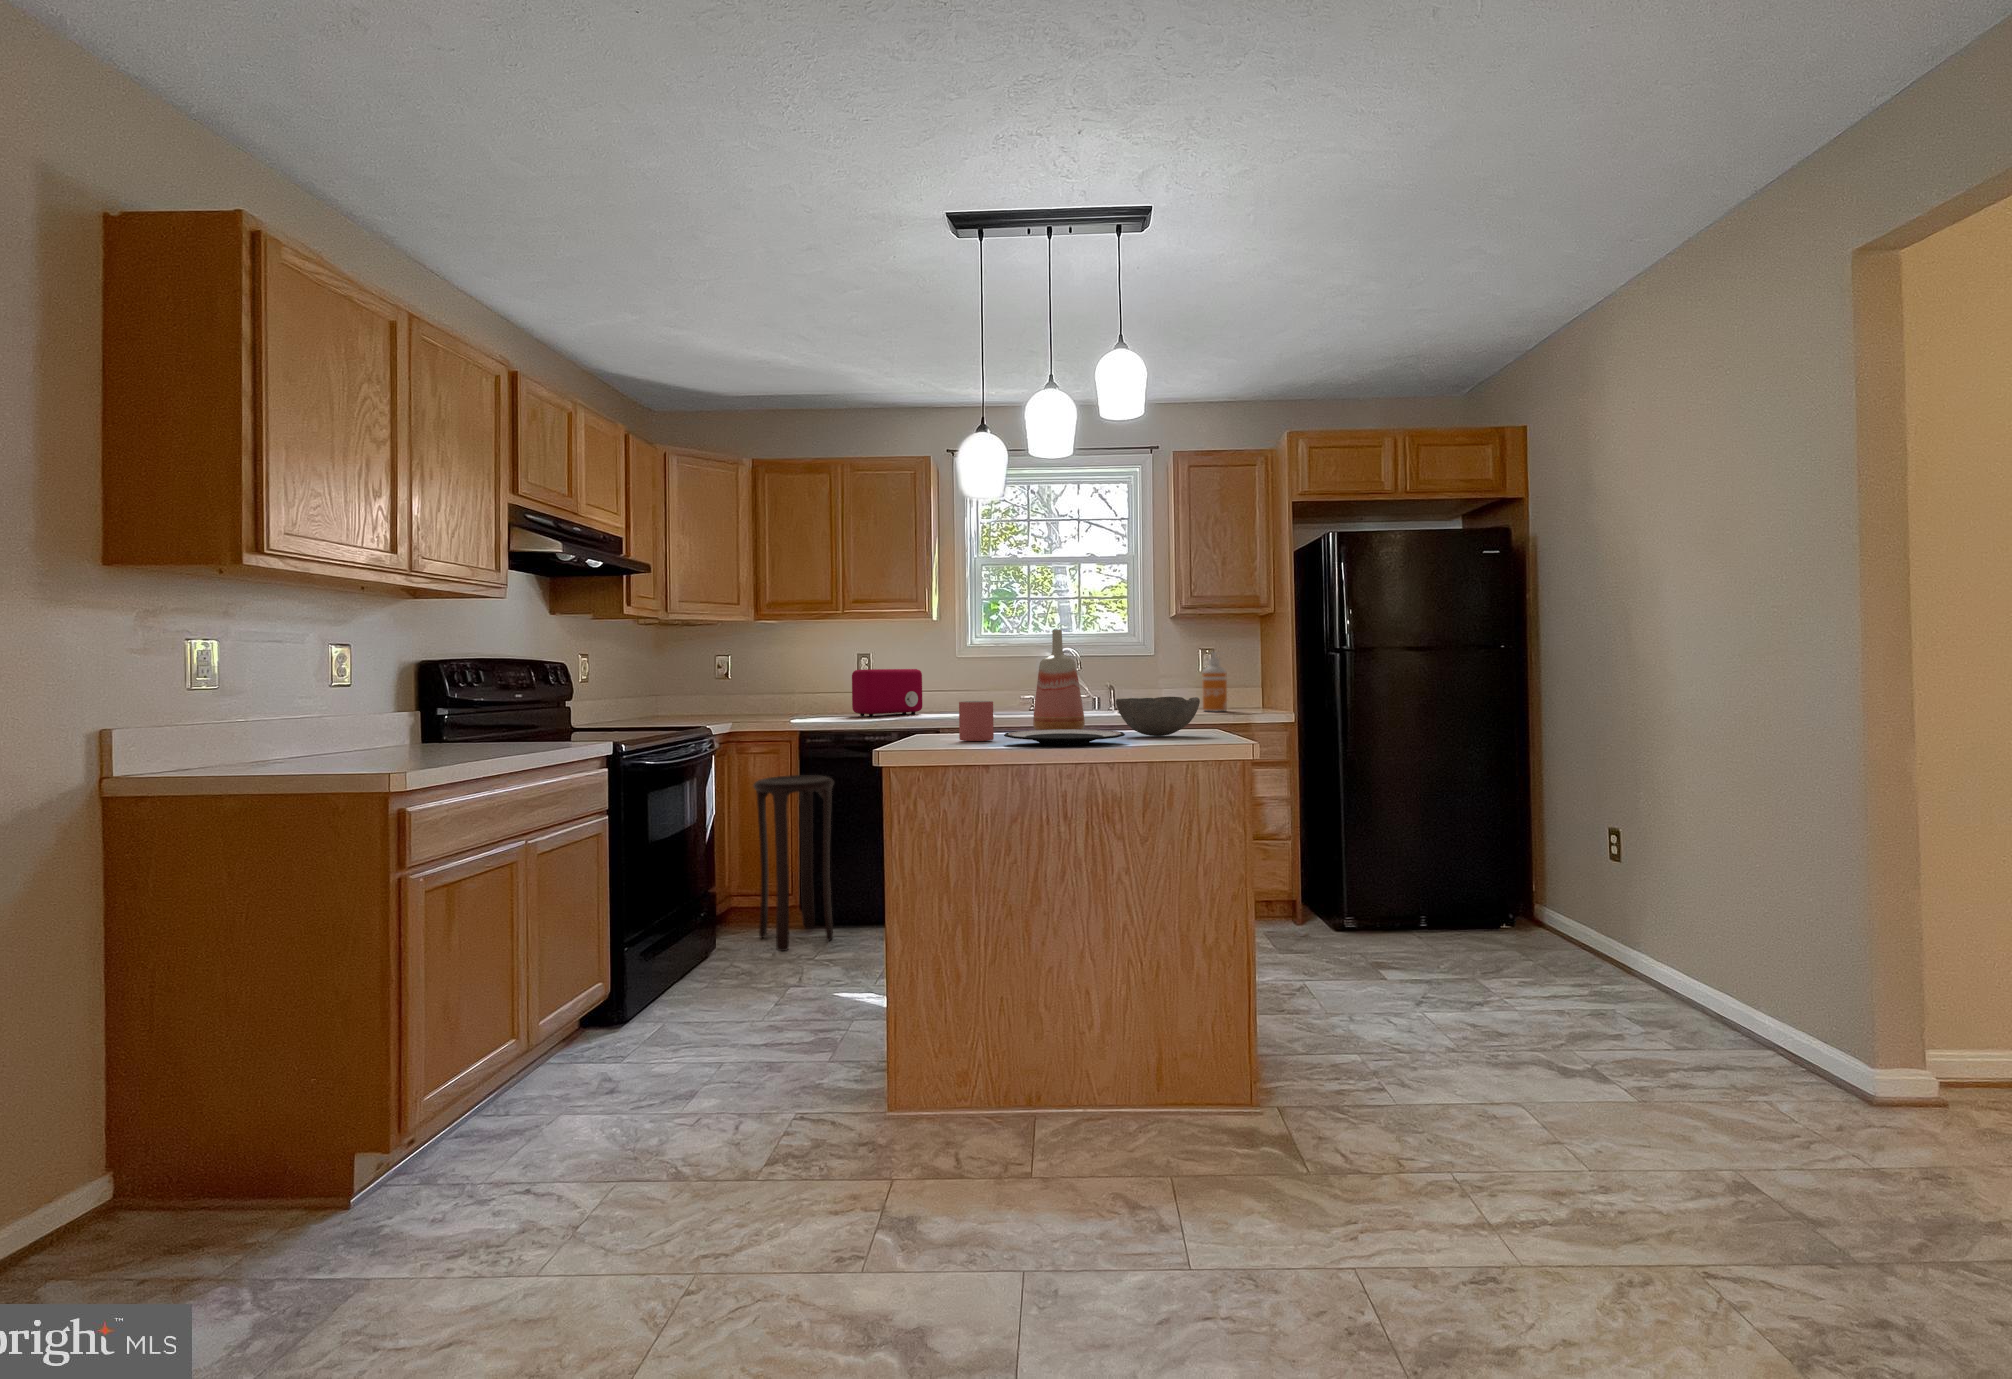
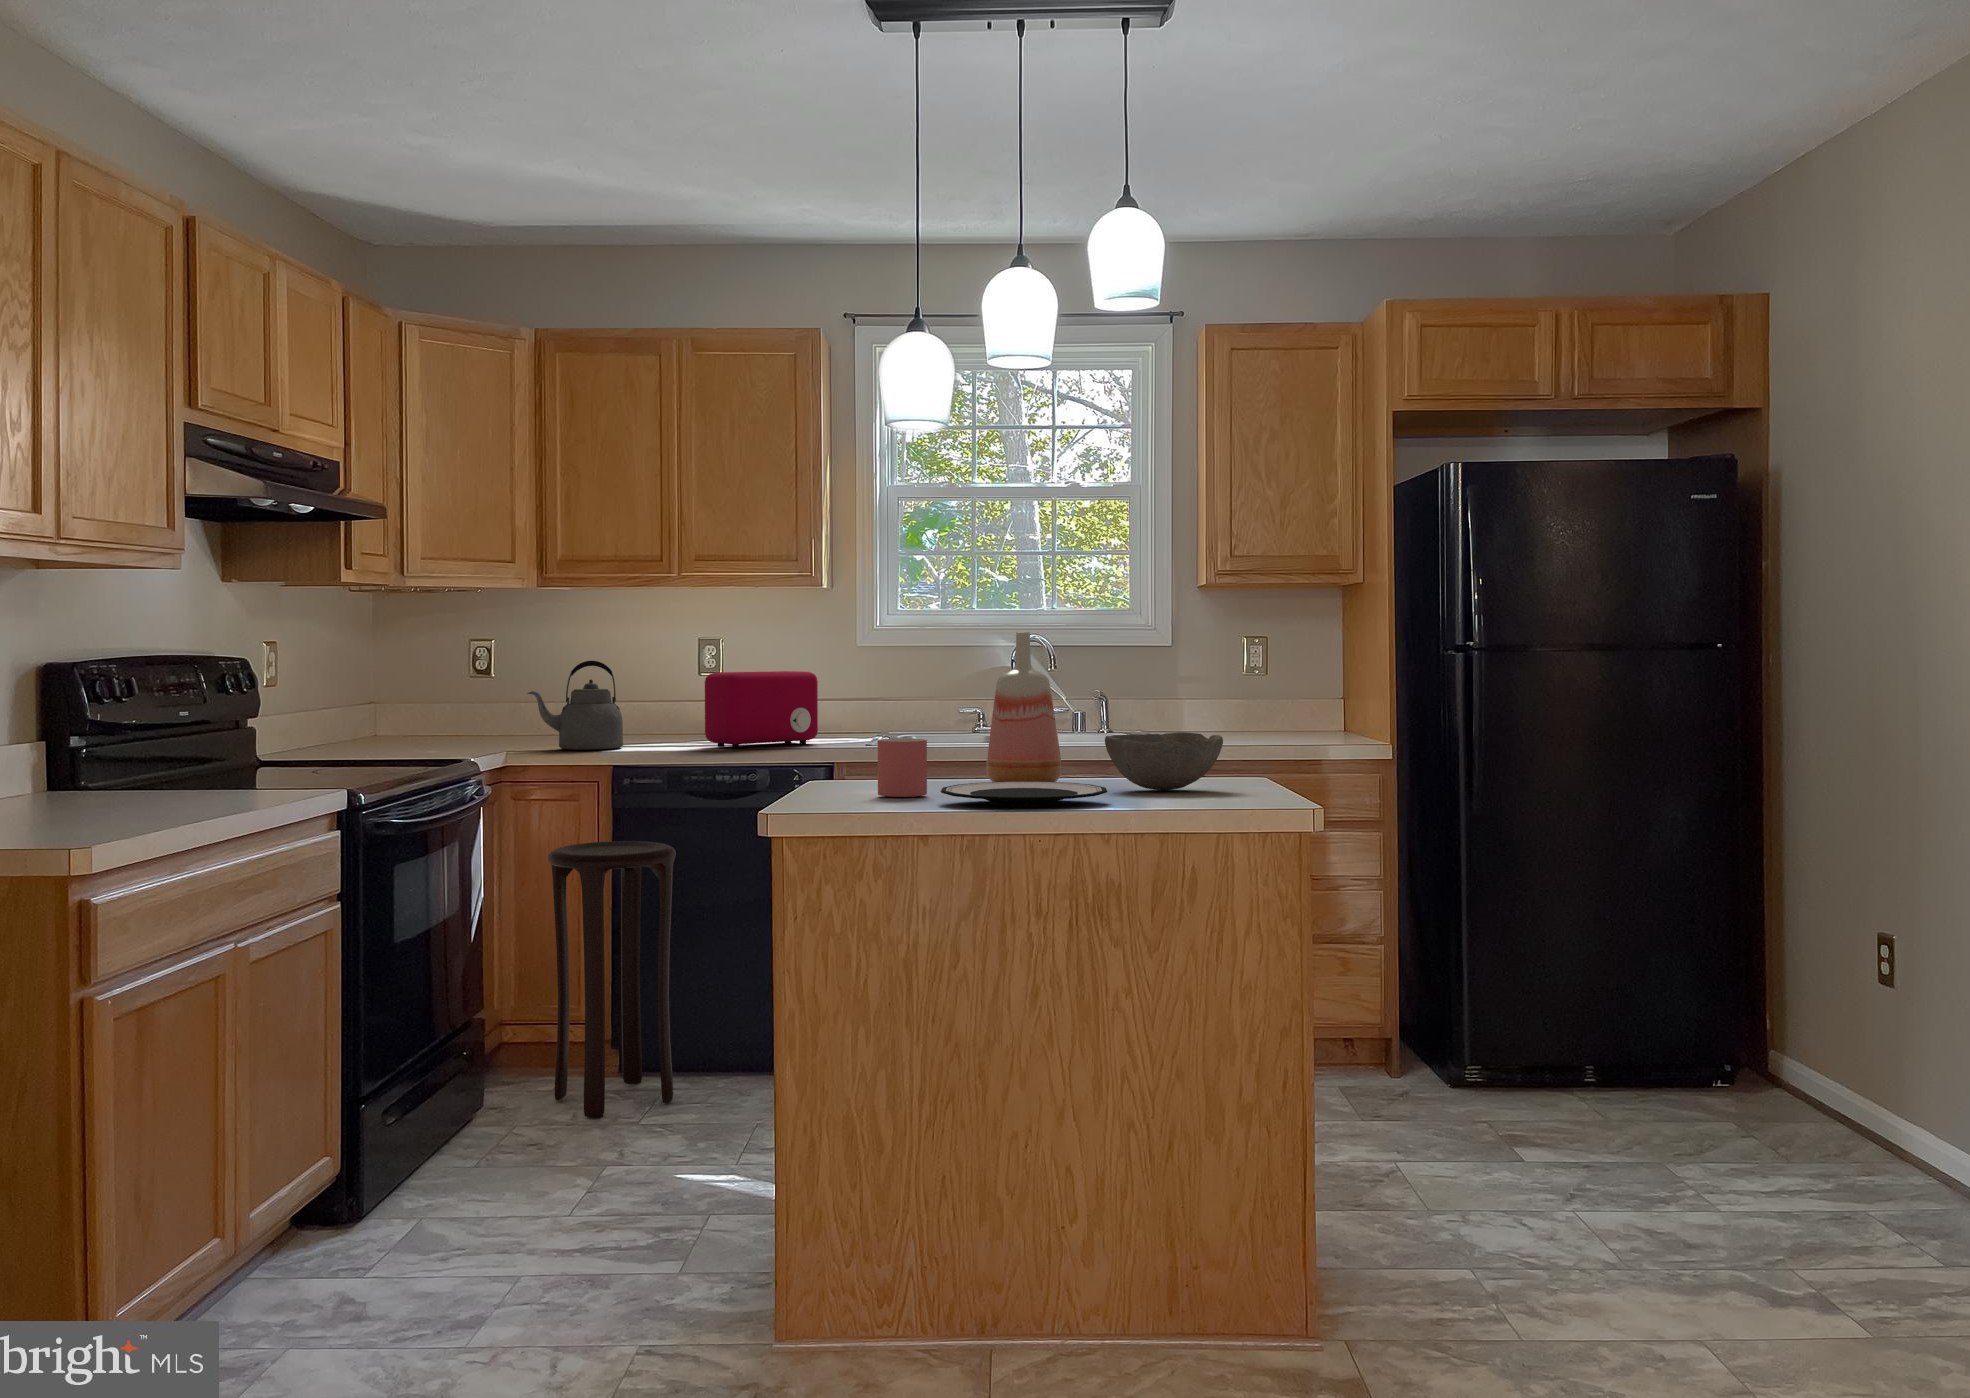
soap dispenser: present [1202,652,1227,712] -> none [1260,652,1296,745]
kettle: none [742,663,802,718] -> present [527,661,623,750]

